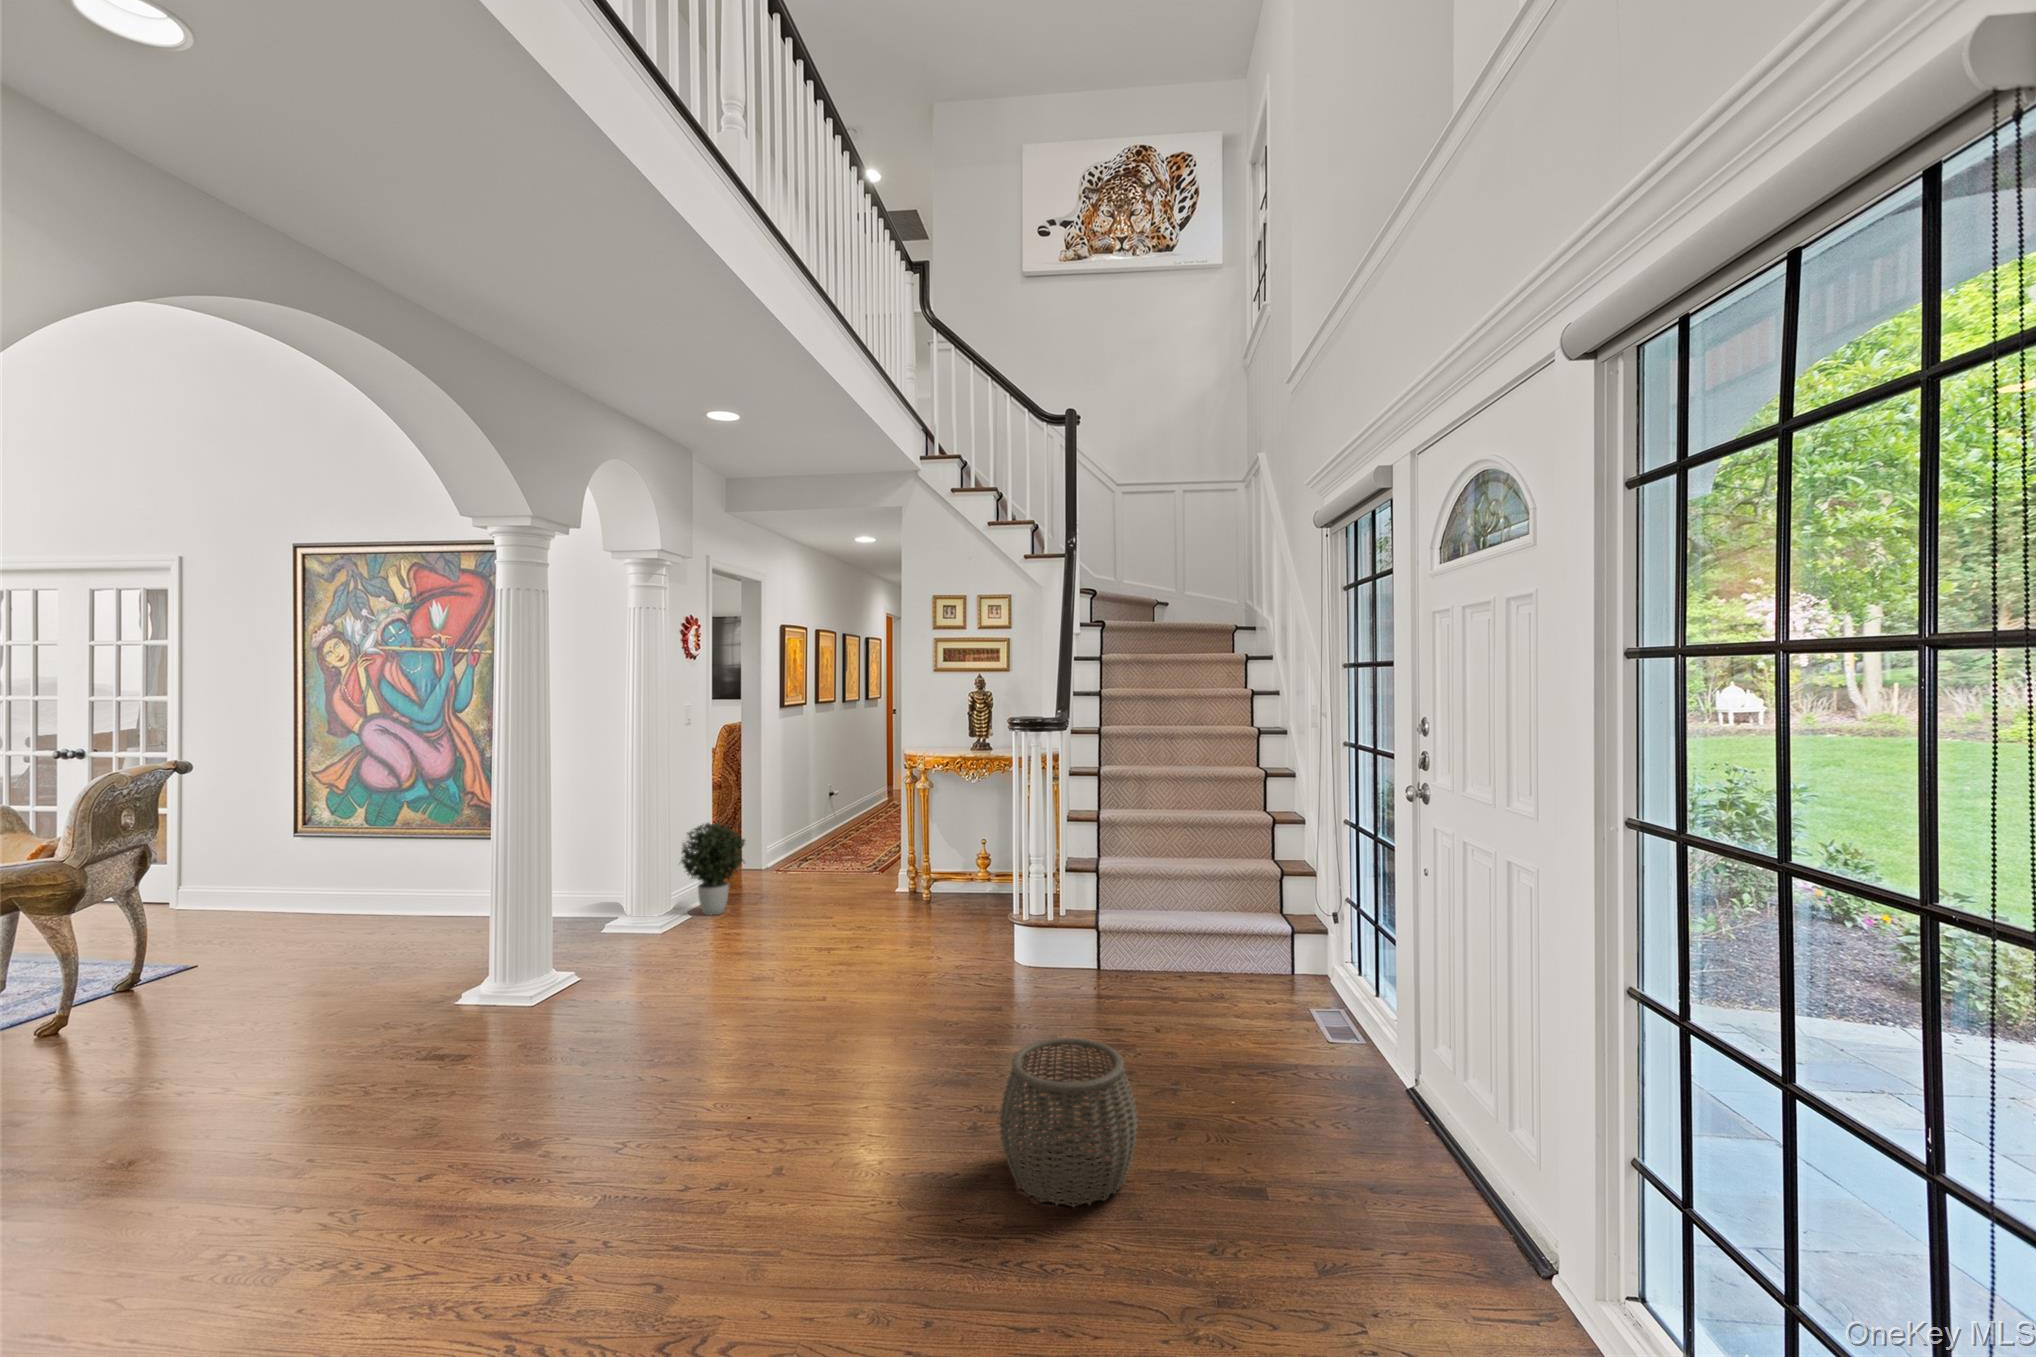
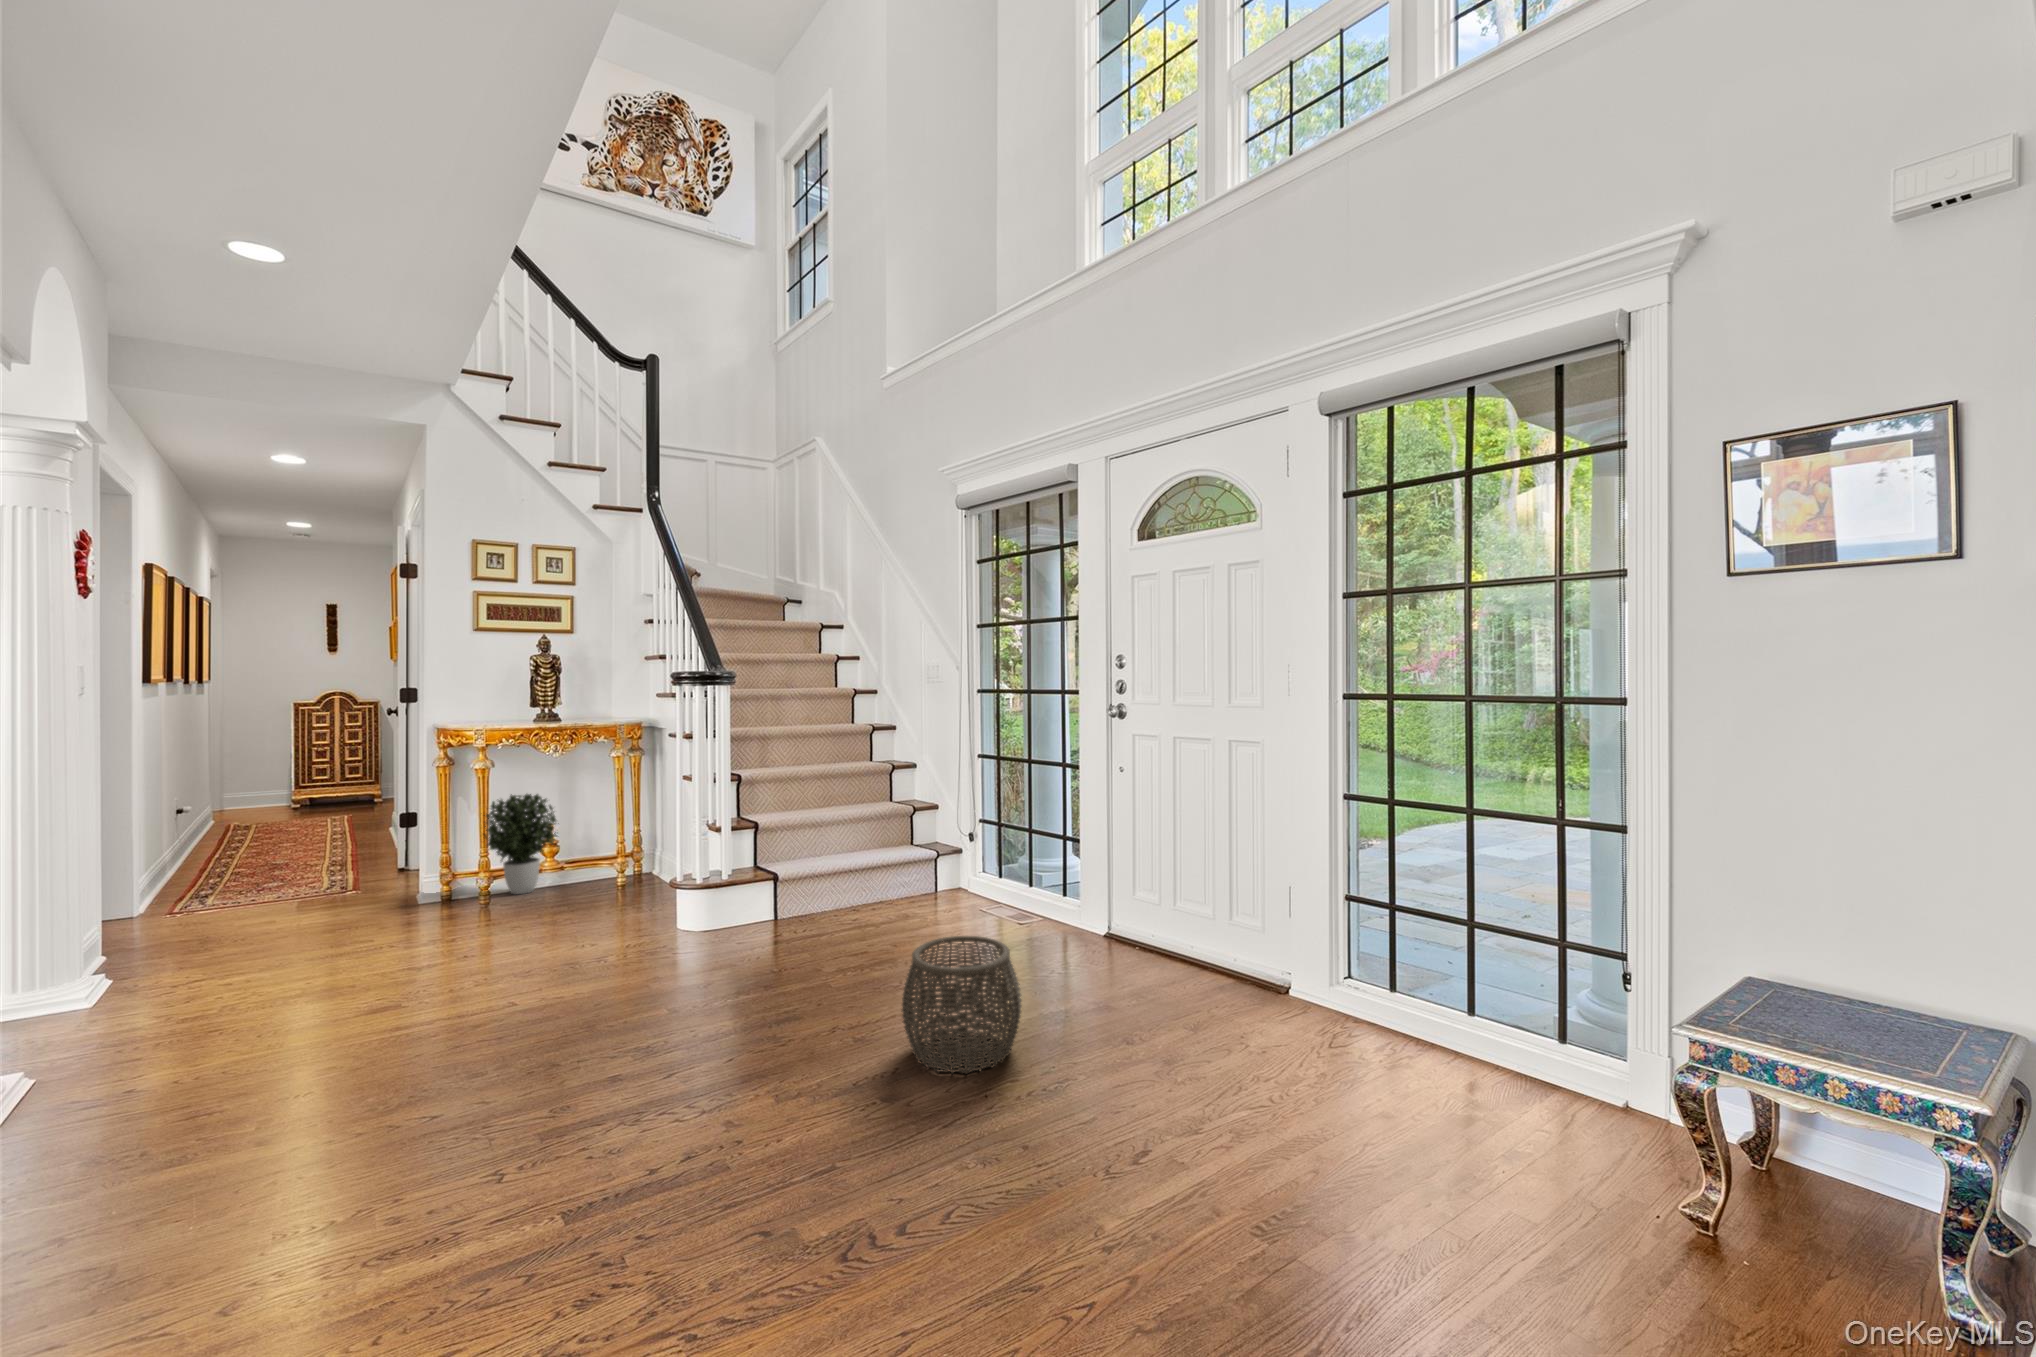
potted plant: present [681,822,745,915] -> present [484,794,557,894]

